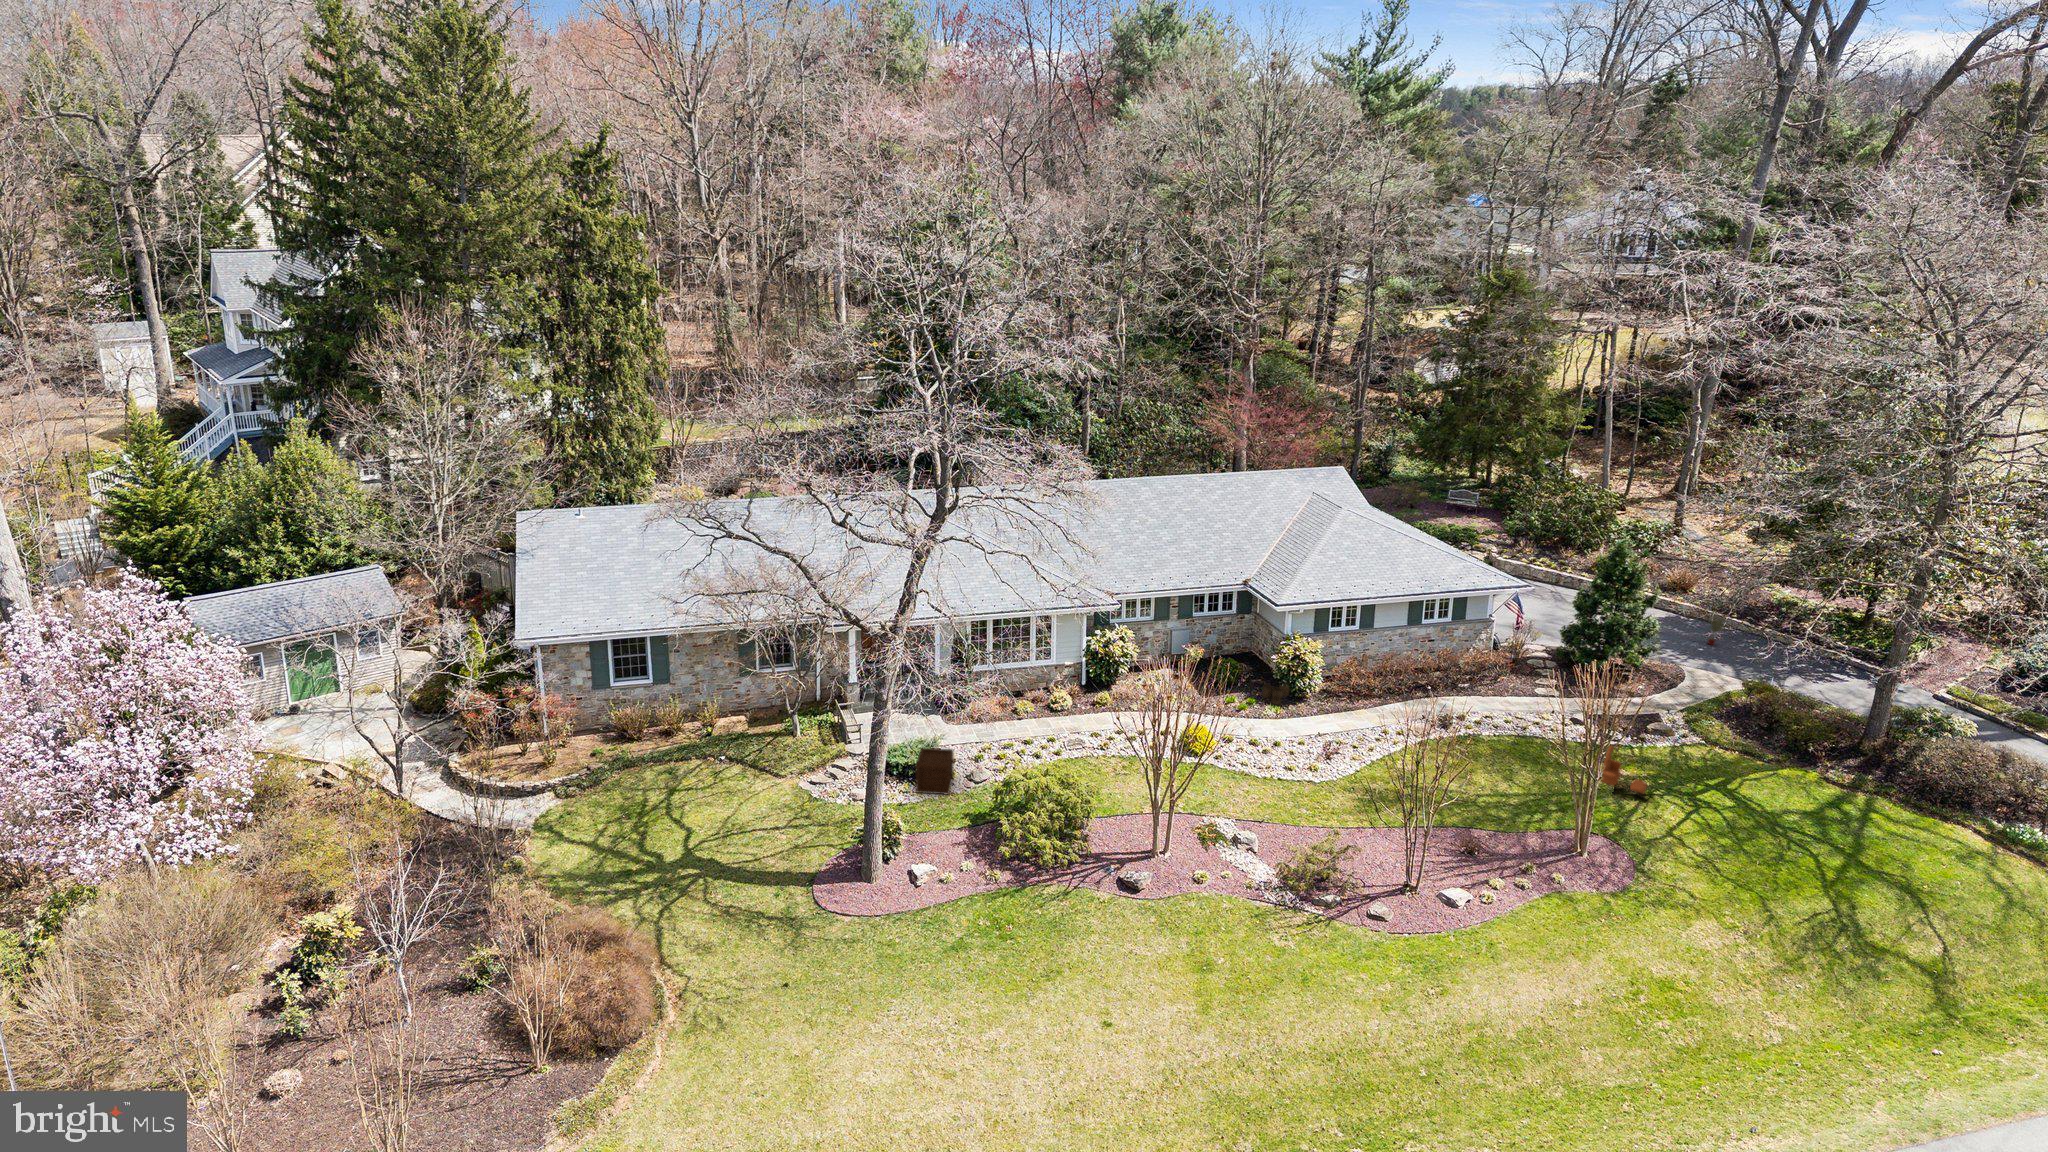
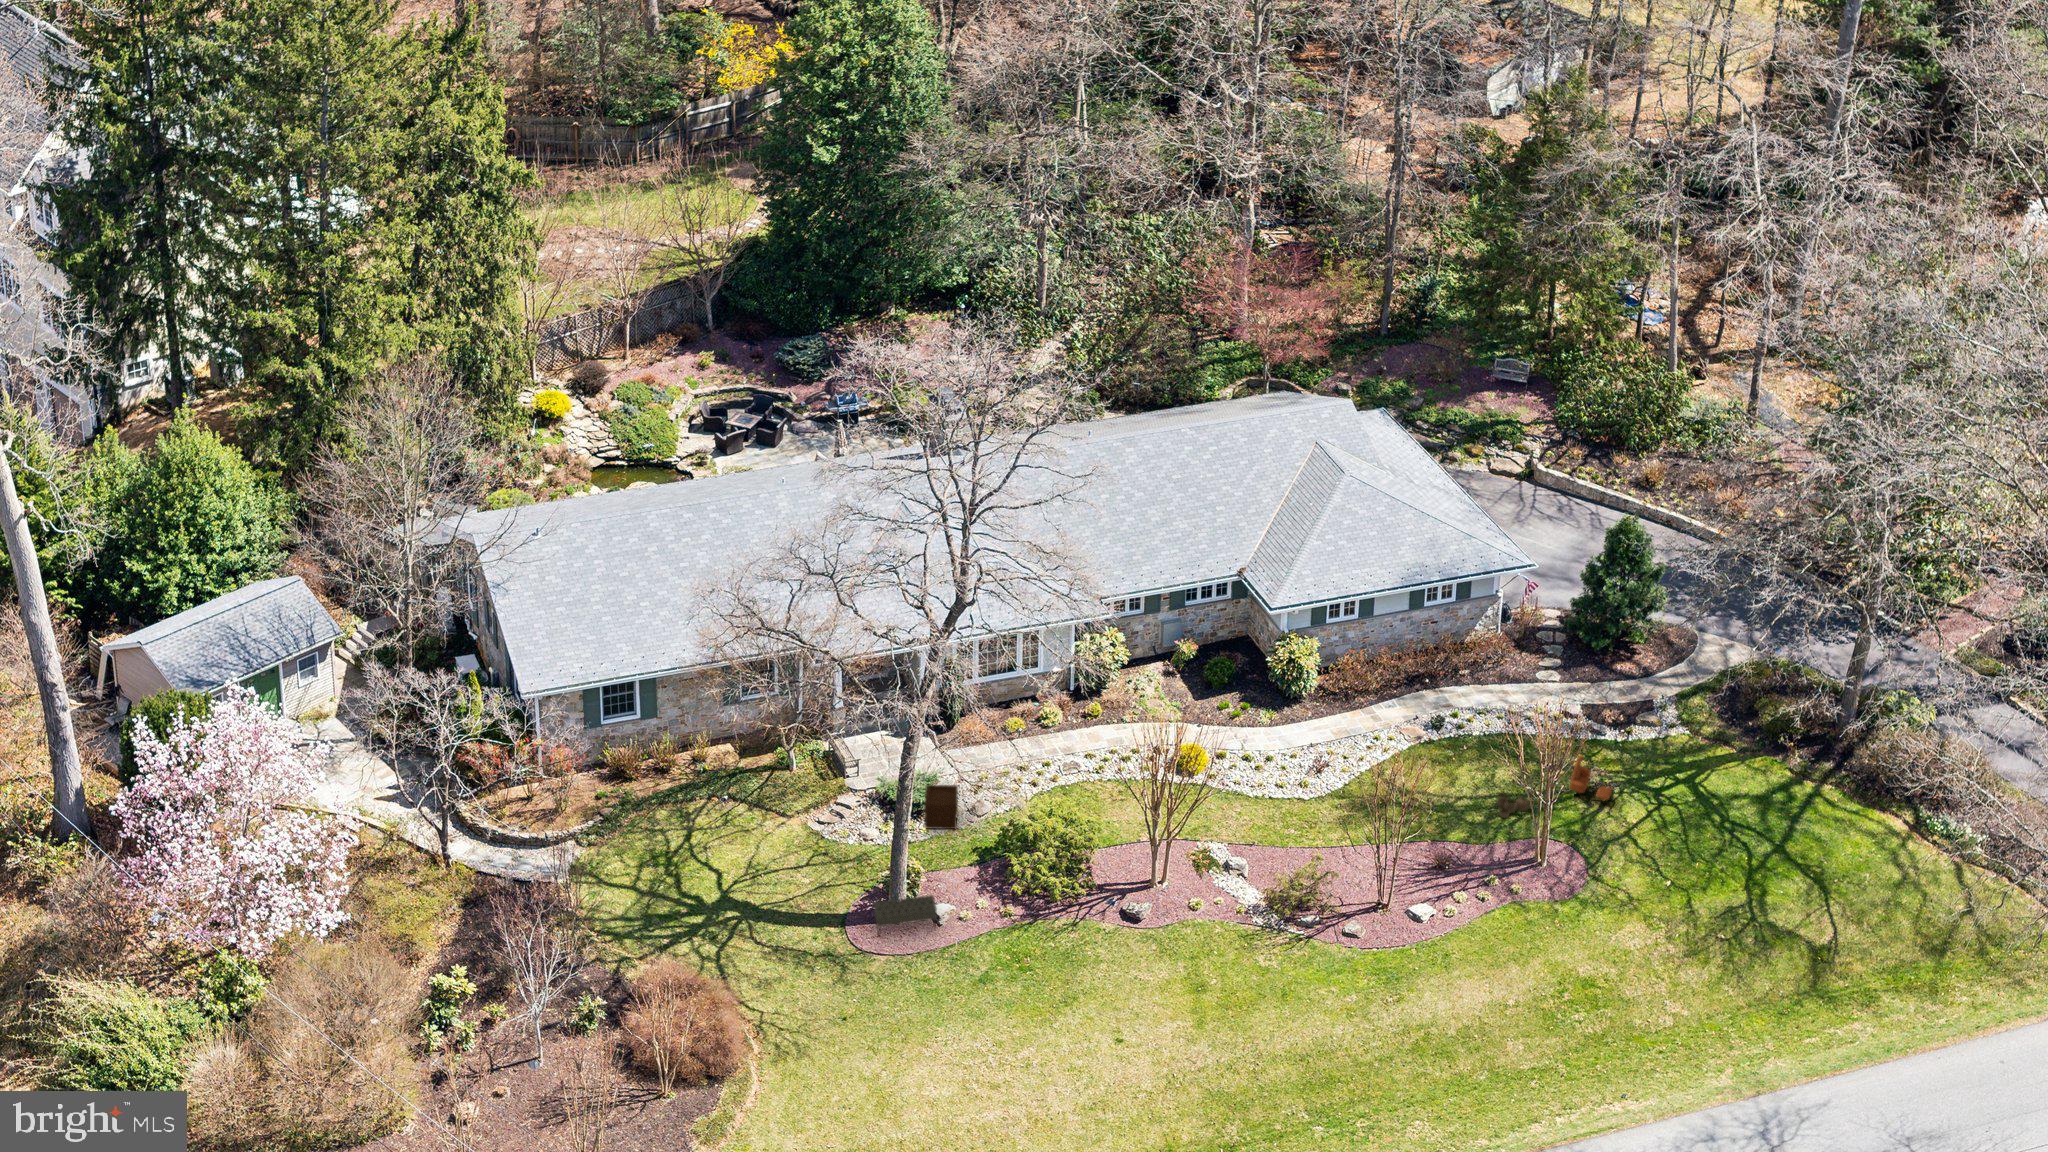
potted tree: present [1708,616,1726,645] -> none [1718,586,1739,617]
woven basket: present [1262,685,1289,705] -> present [1496,792,1529,818]
bench: none [843,852,911,896] -> present [874,895,937,935]

